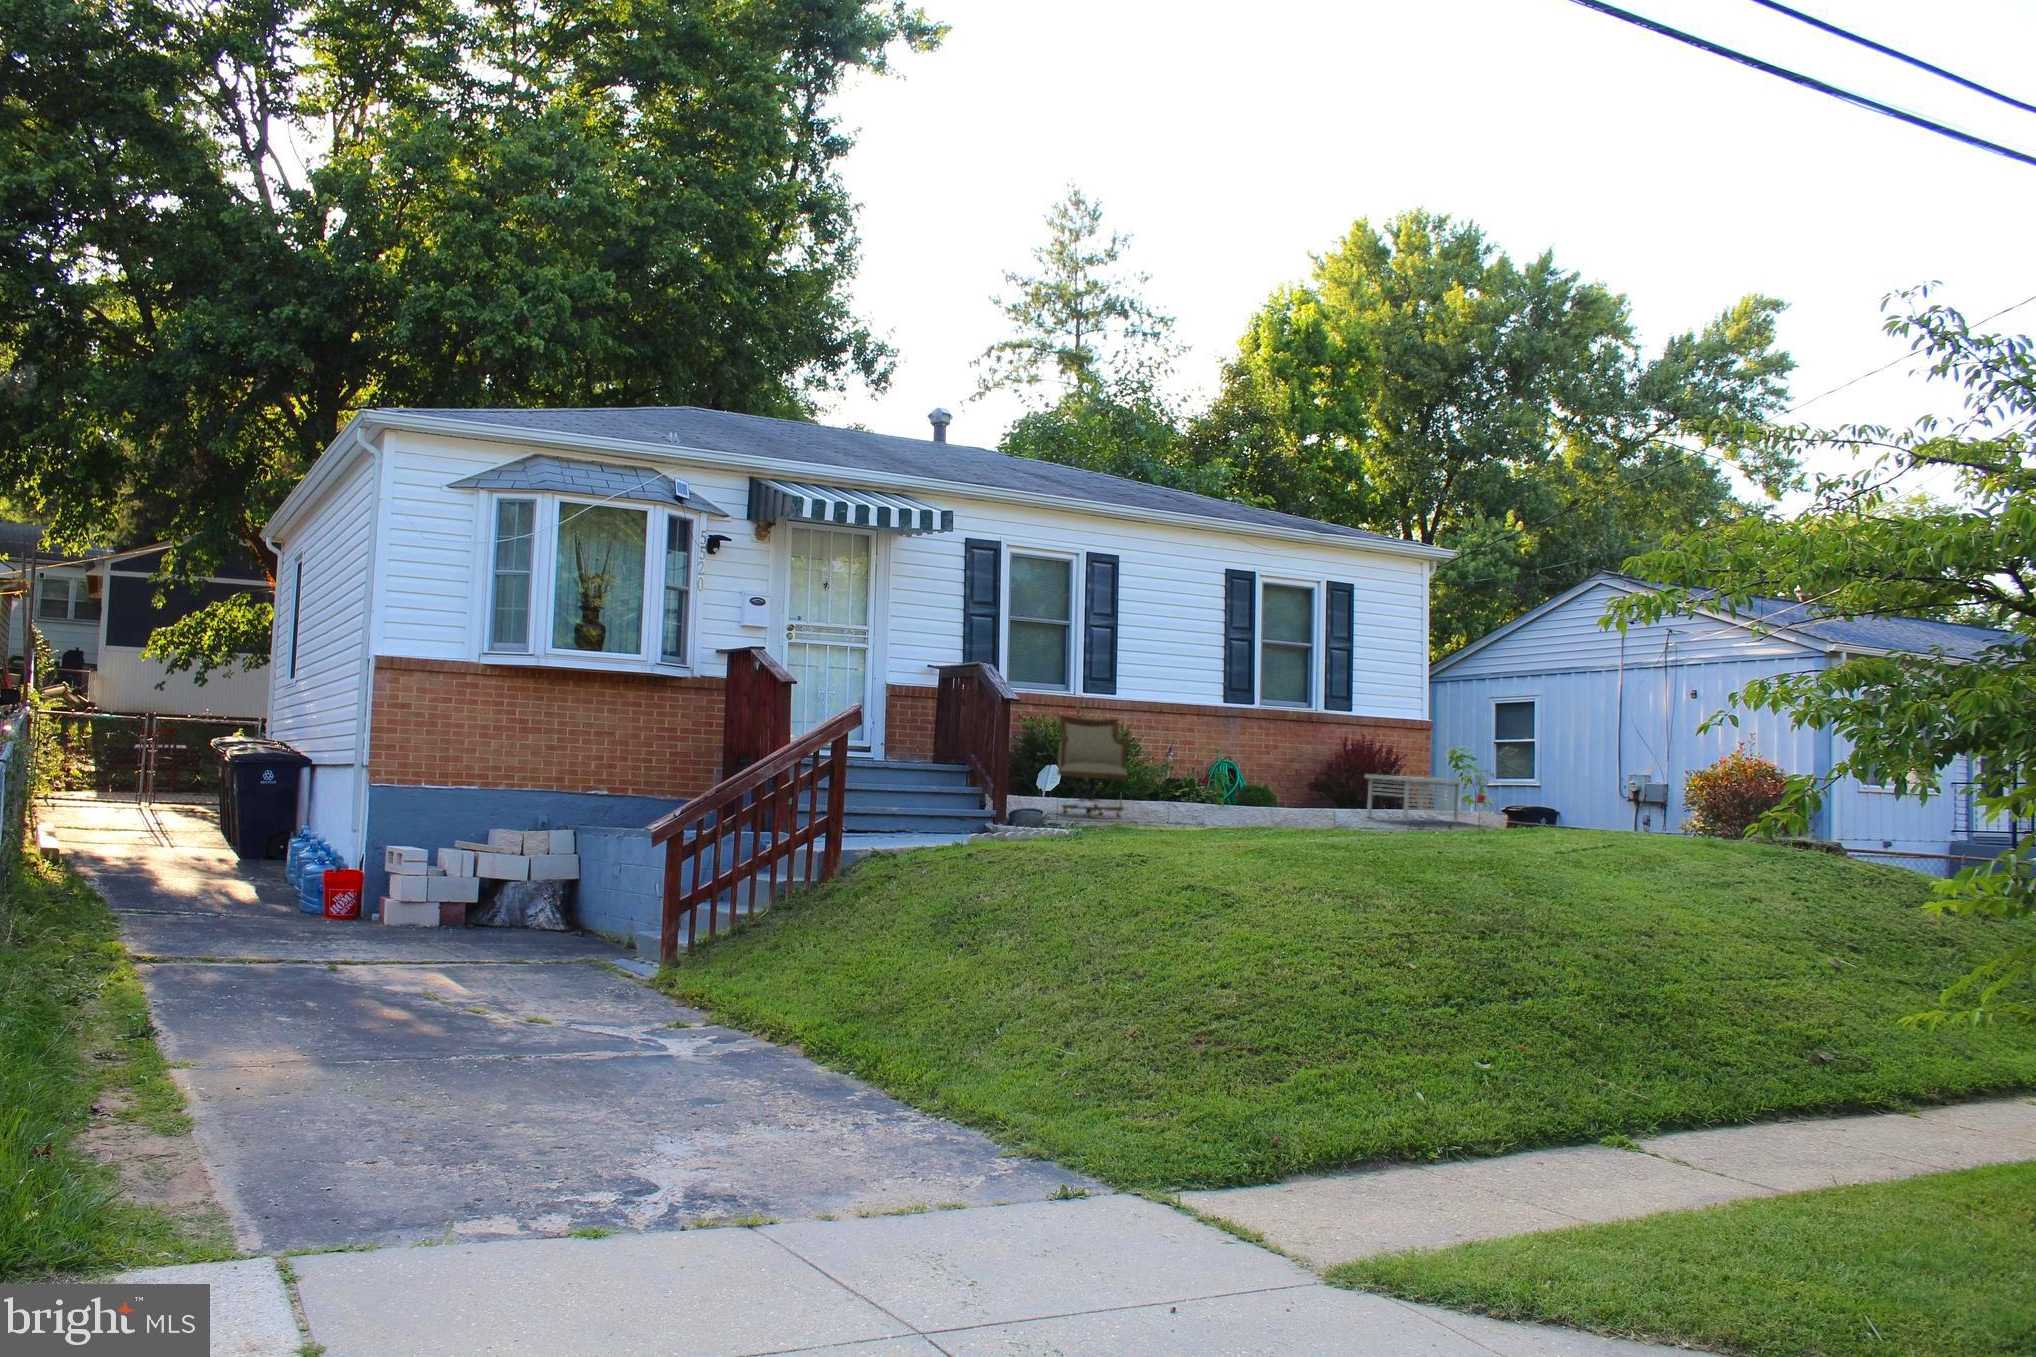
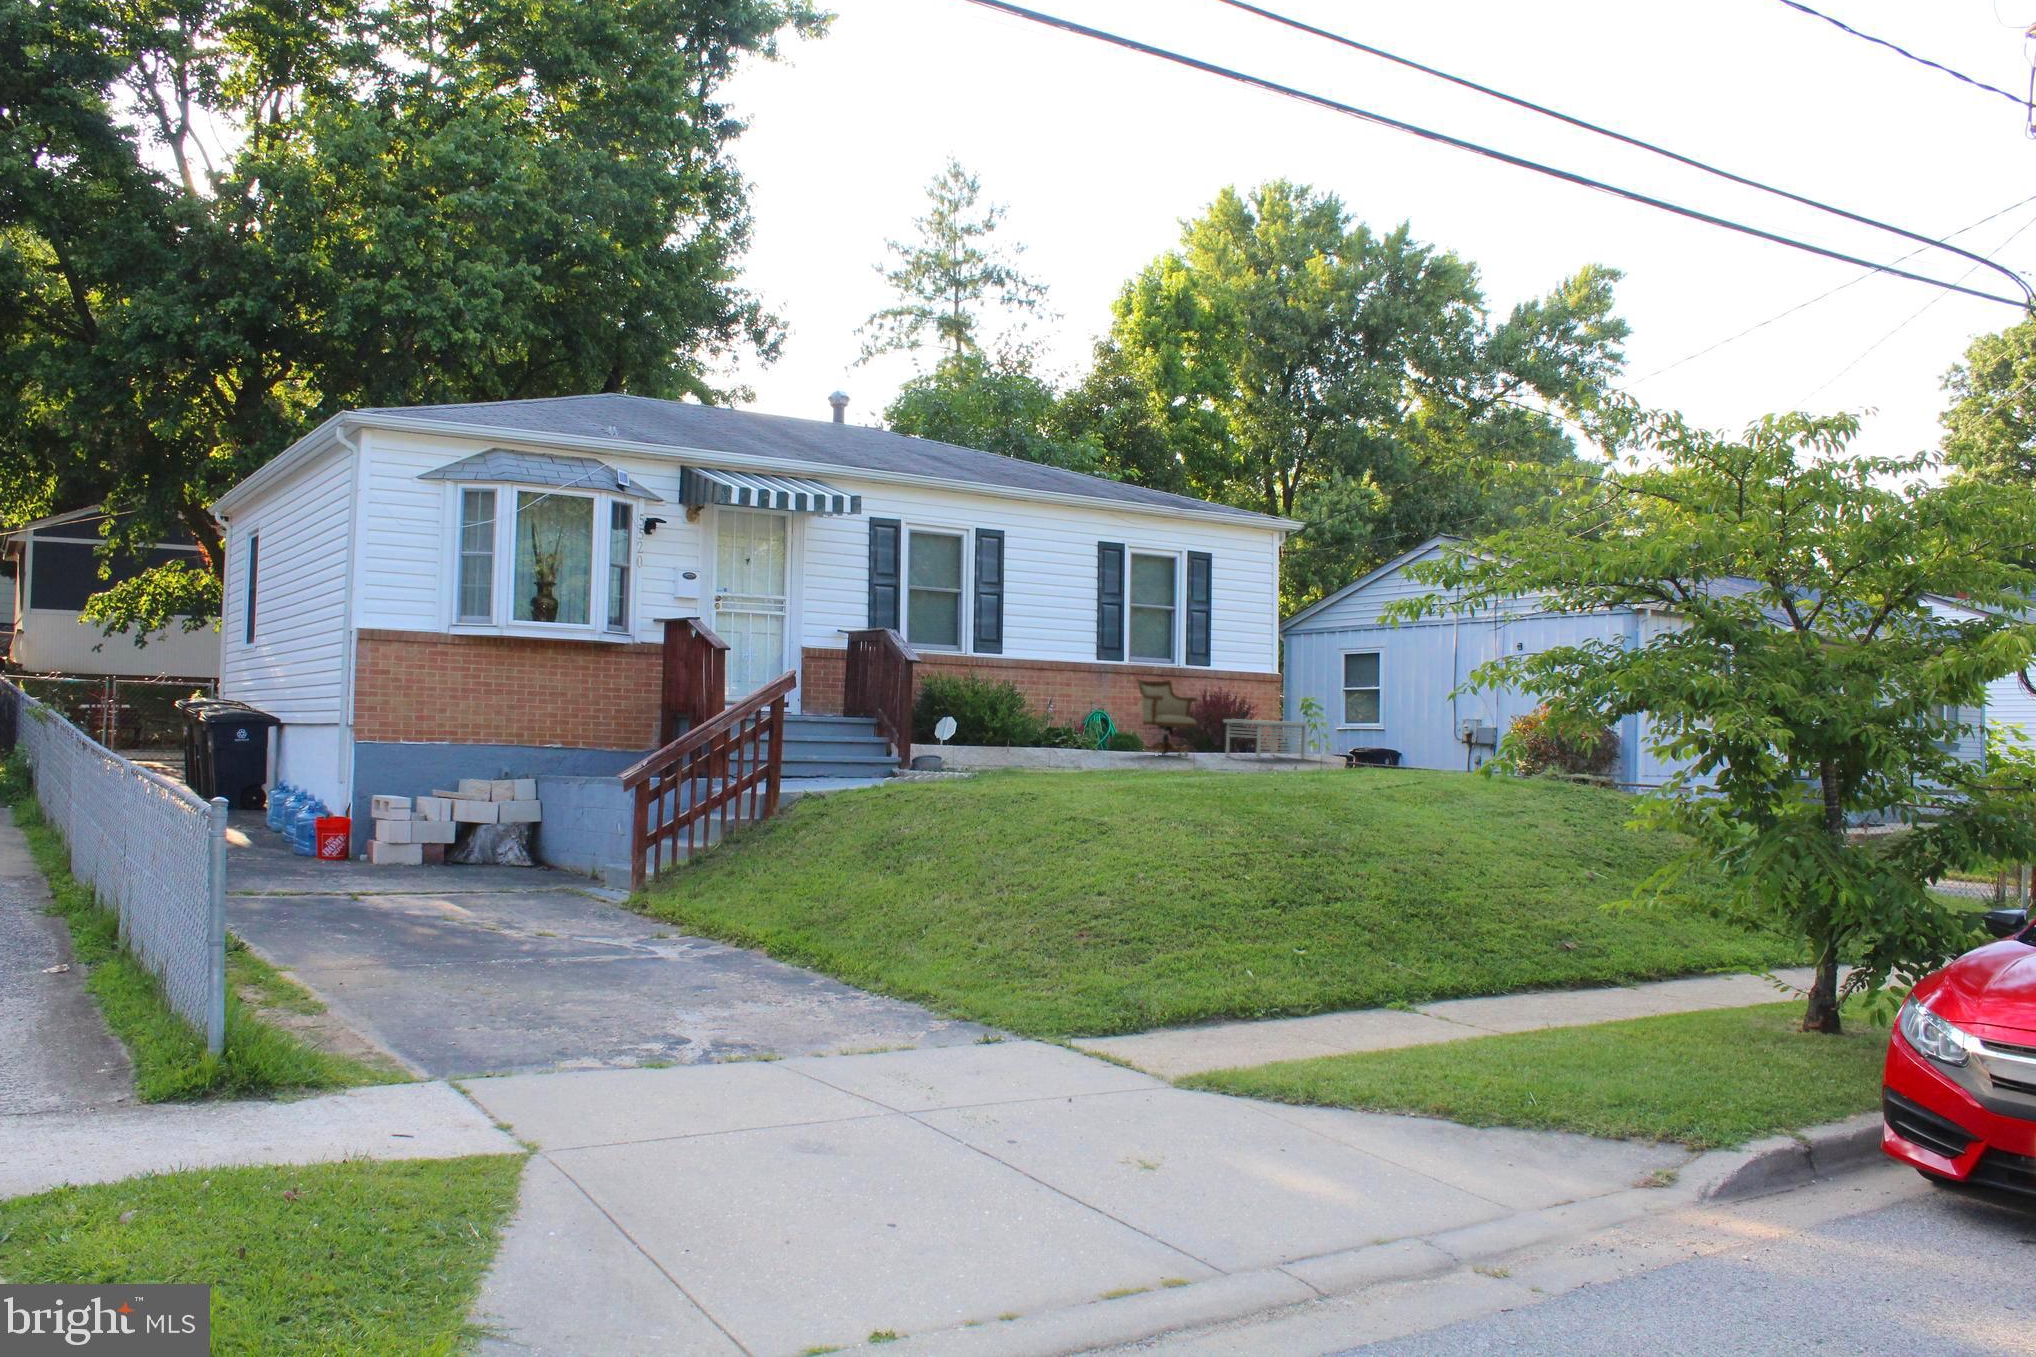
chair: present [1057,715,1130,818] -> present [1136,679,1197,756]
potted plant: present [1470,771,1494,802] -> none [1317,713,1352,742]

